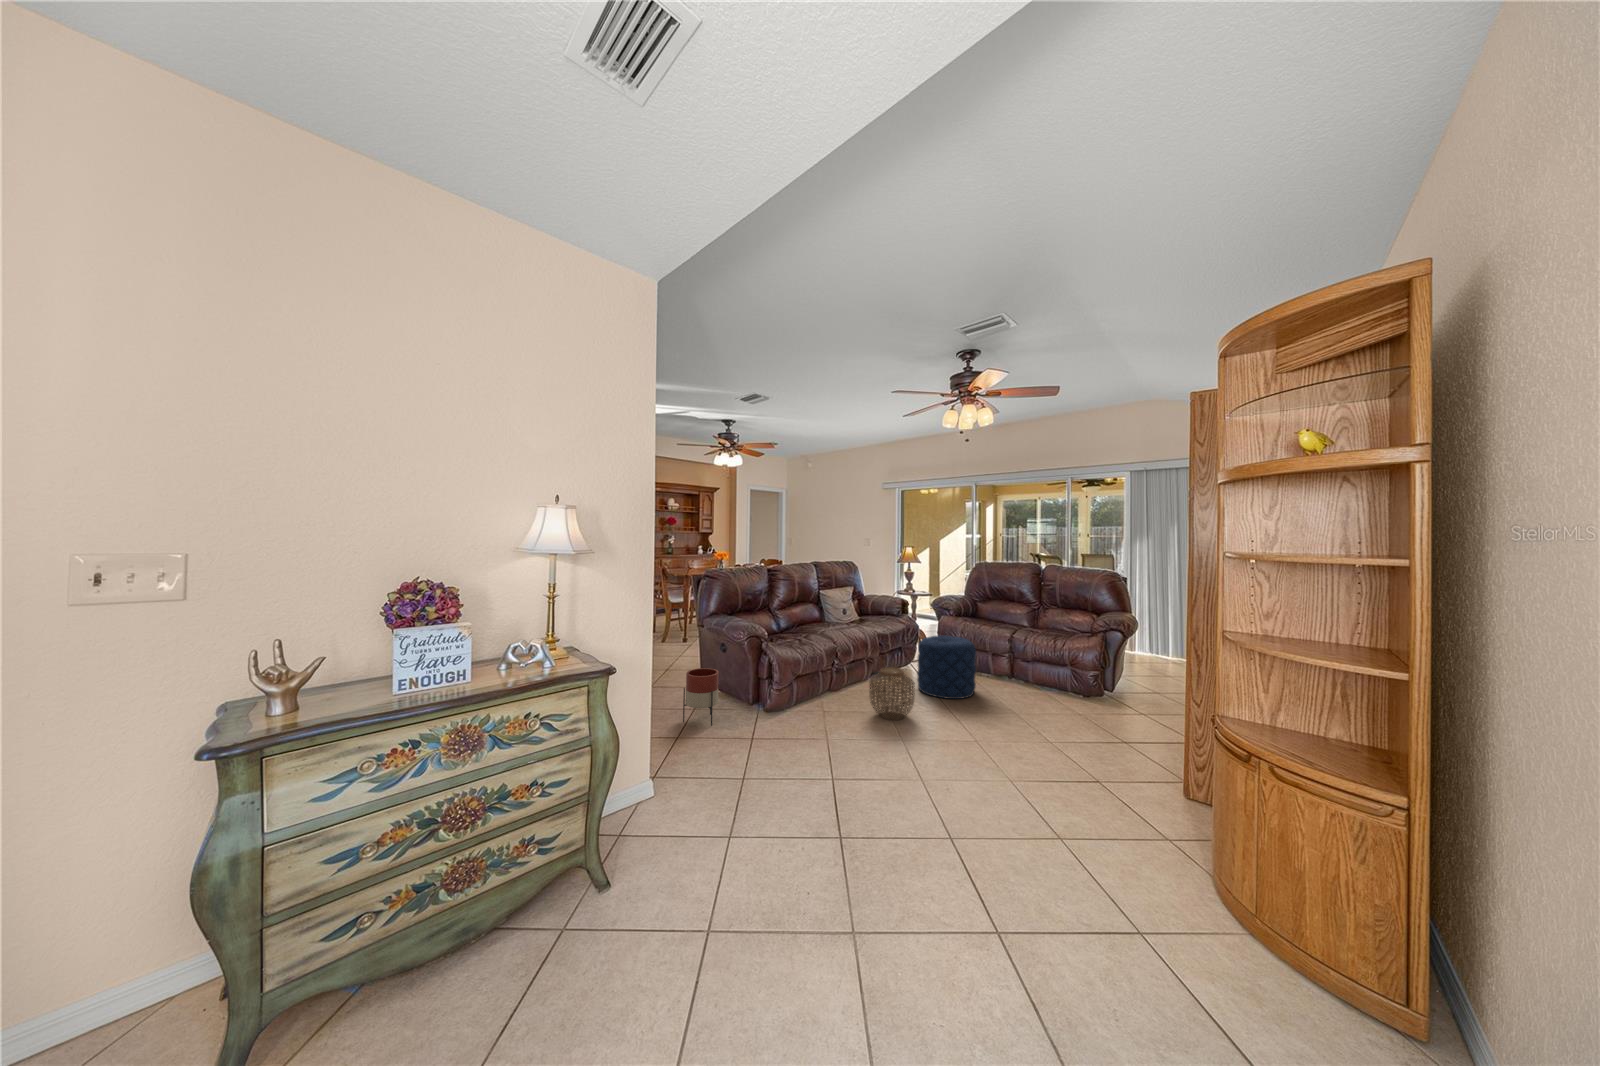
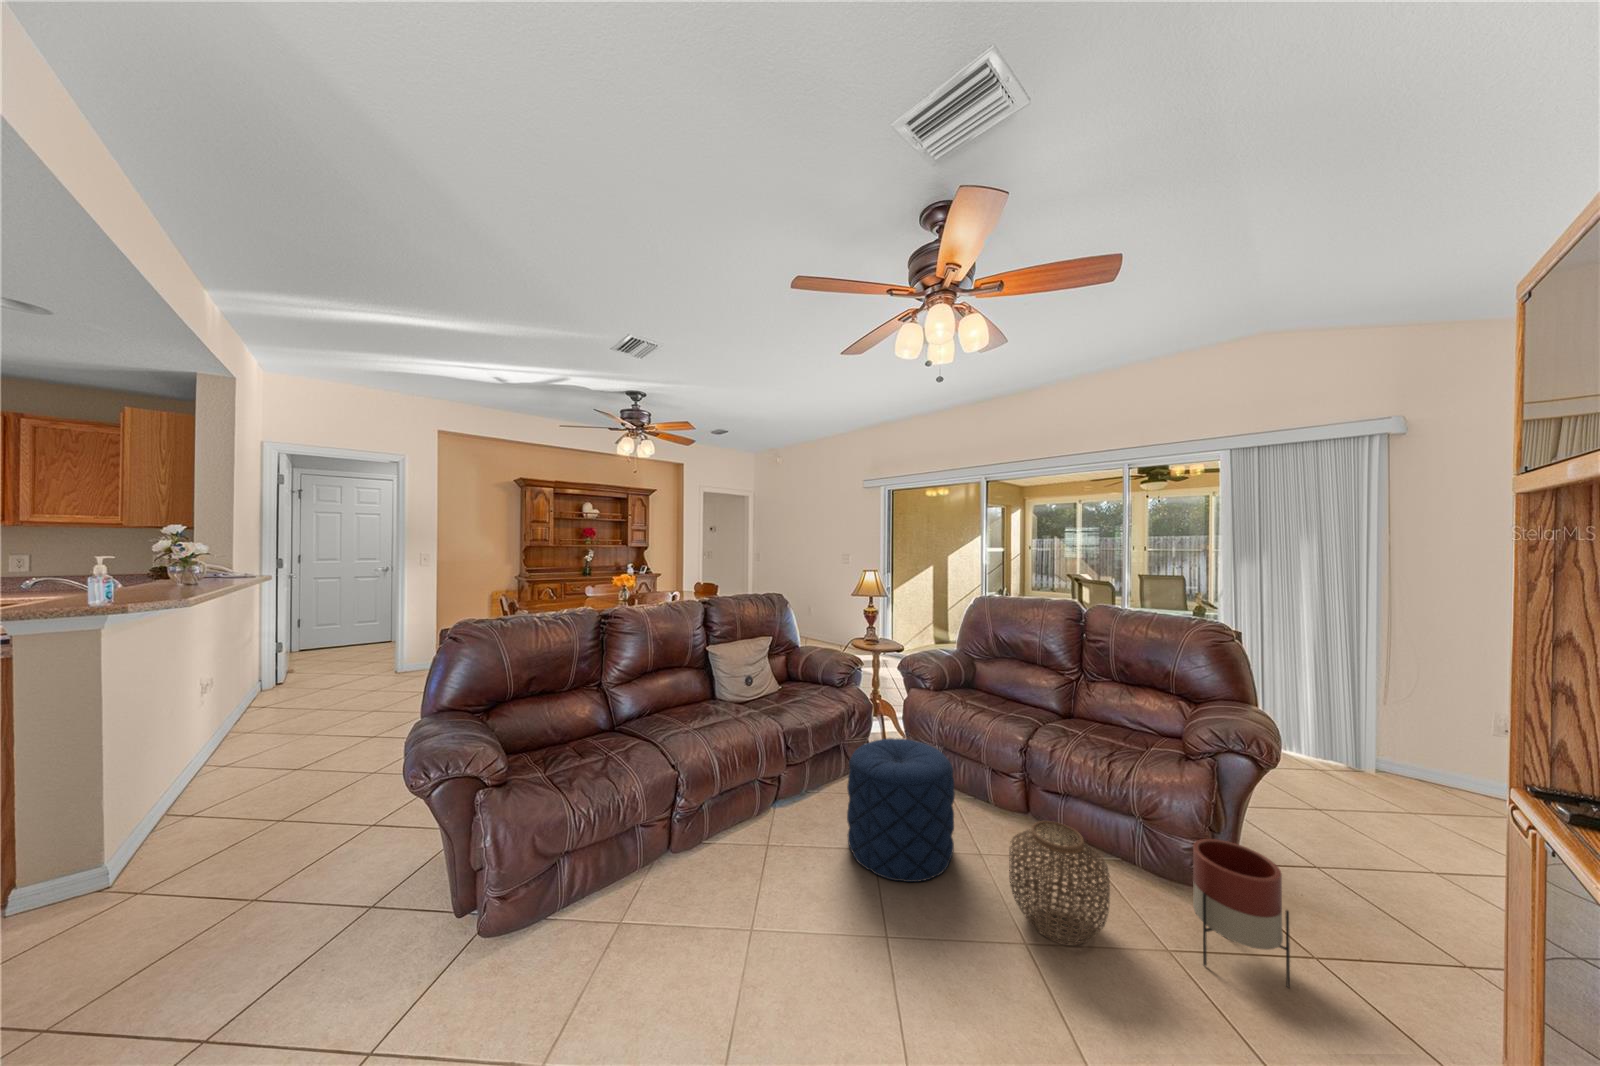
woven basket: present [869,667,915,720] -> present [1009,821,1110,945]
planter: present [683,668,719,726] -> present [1193,839,1290,987]

